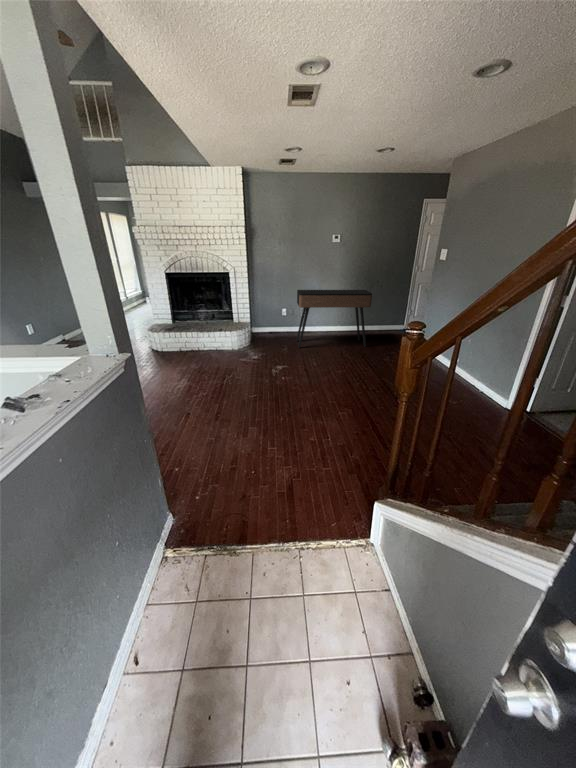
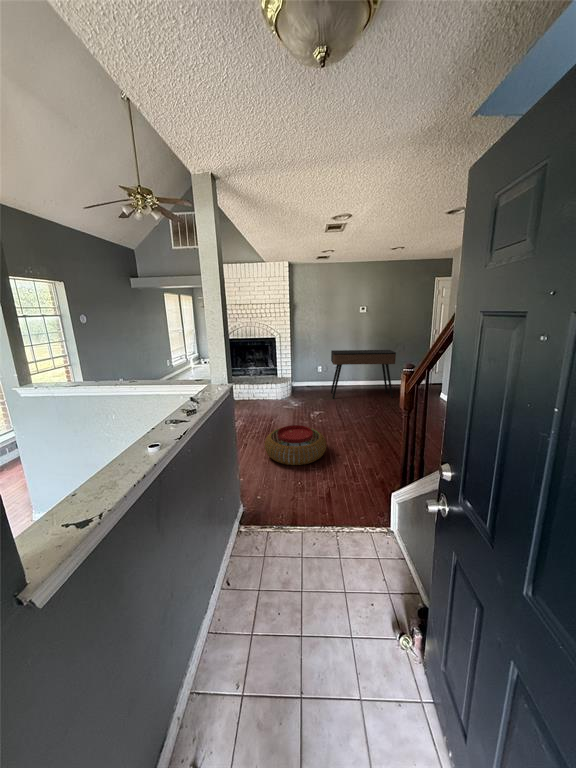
pouf: none [211,388,289,442] -> present [265,425,326,465]

